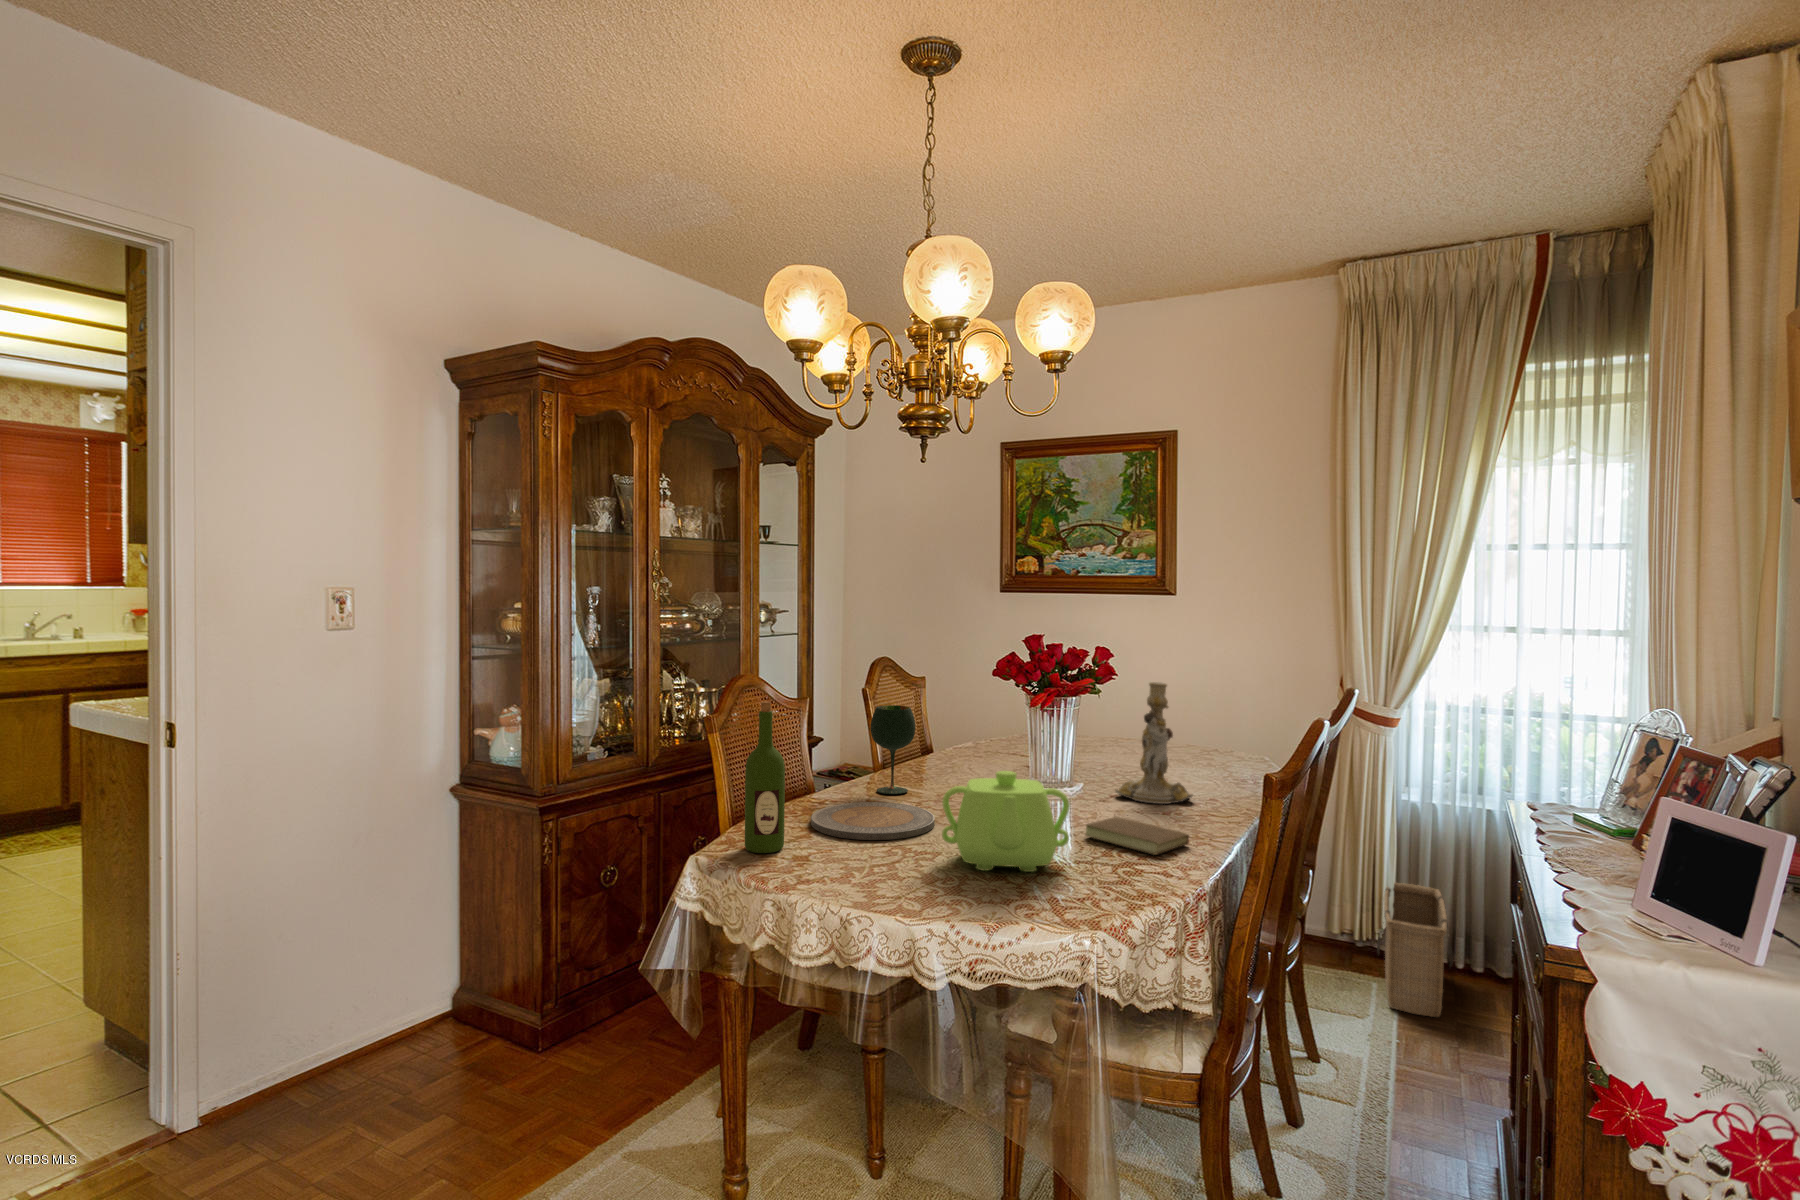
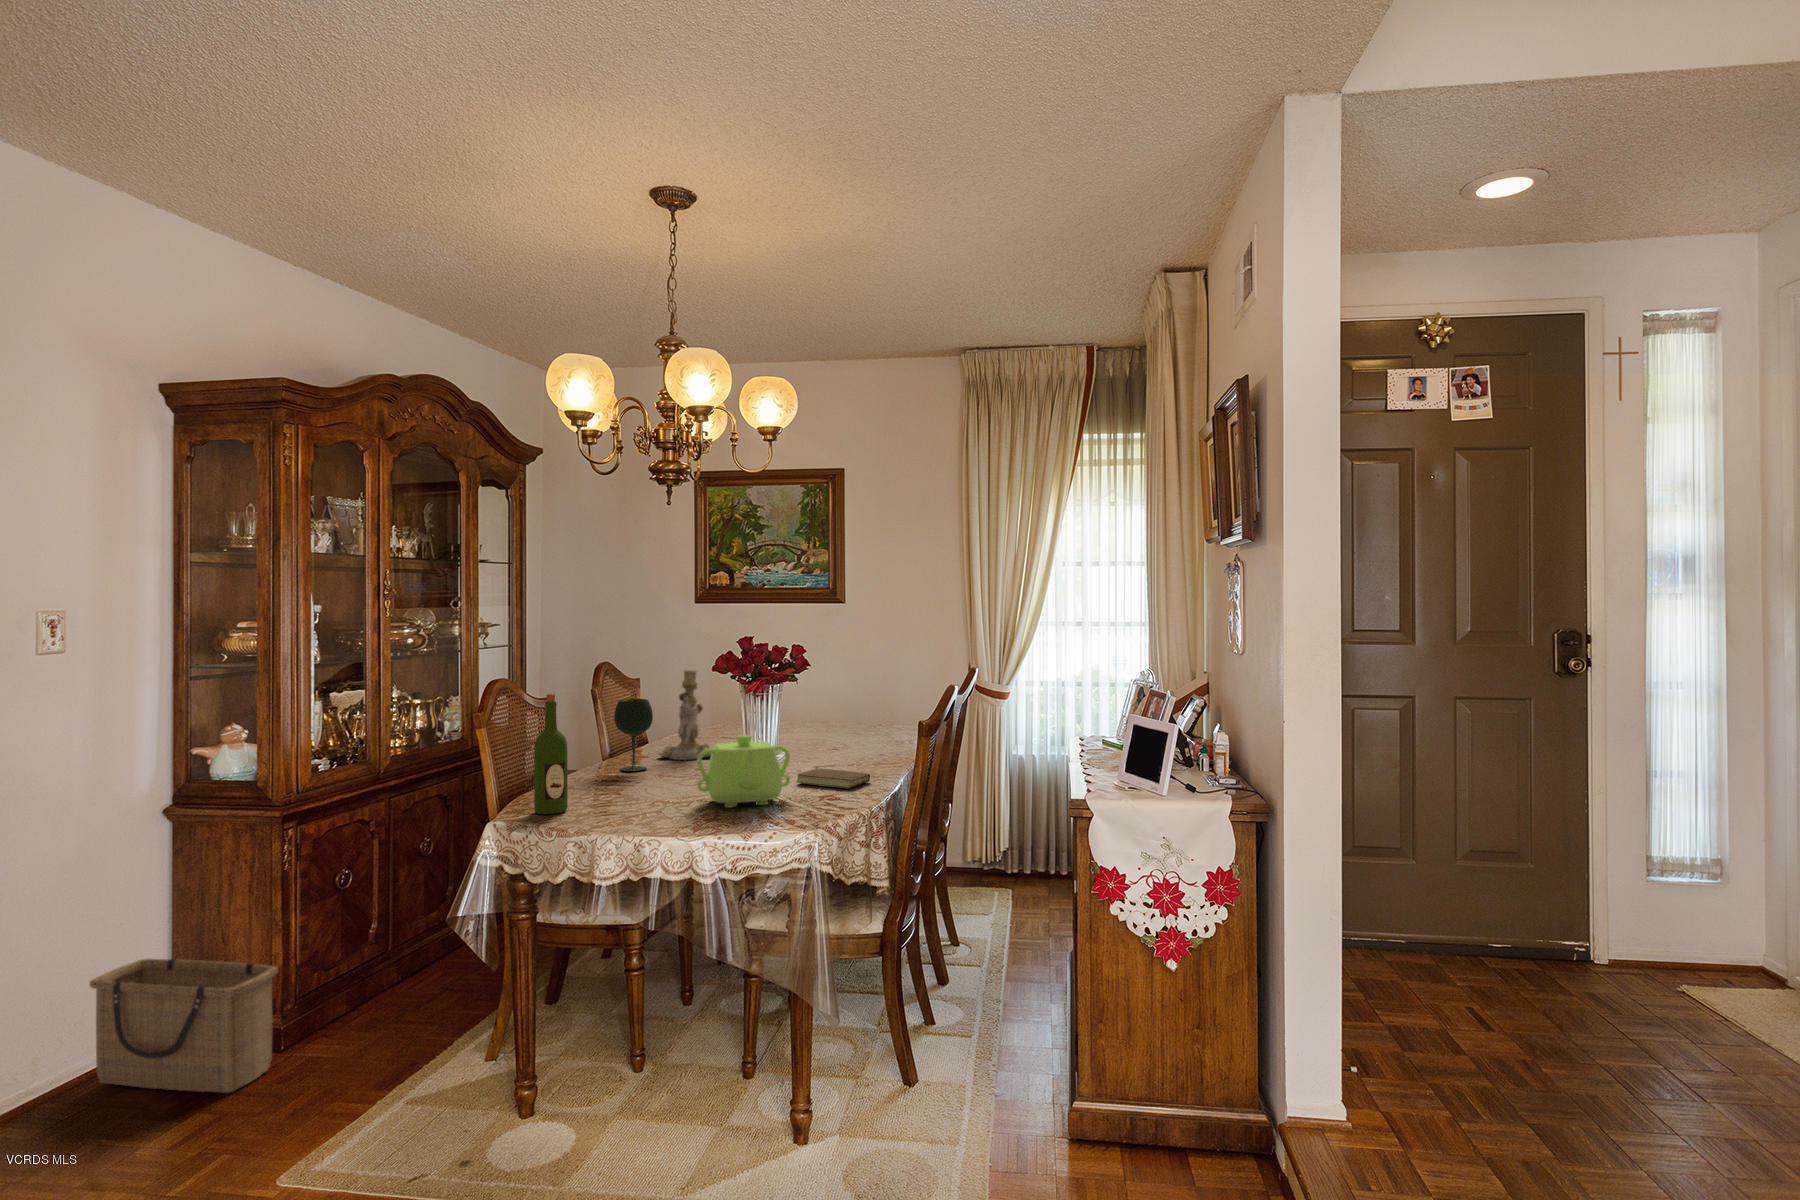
candlestick: present [1116,682,1193,804] -> present [659,670,711,760]
plate: present [811,802,935,840] -> none [578,775,681,800]
basket: present [1377,883,1453,1017] -> present [90,959,278,1093]

